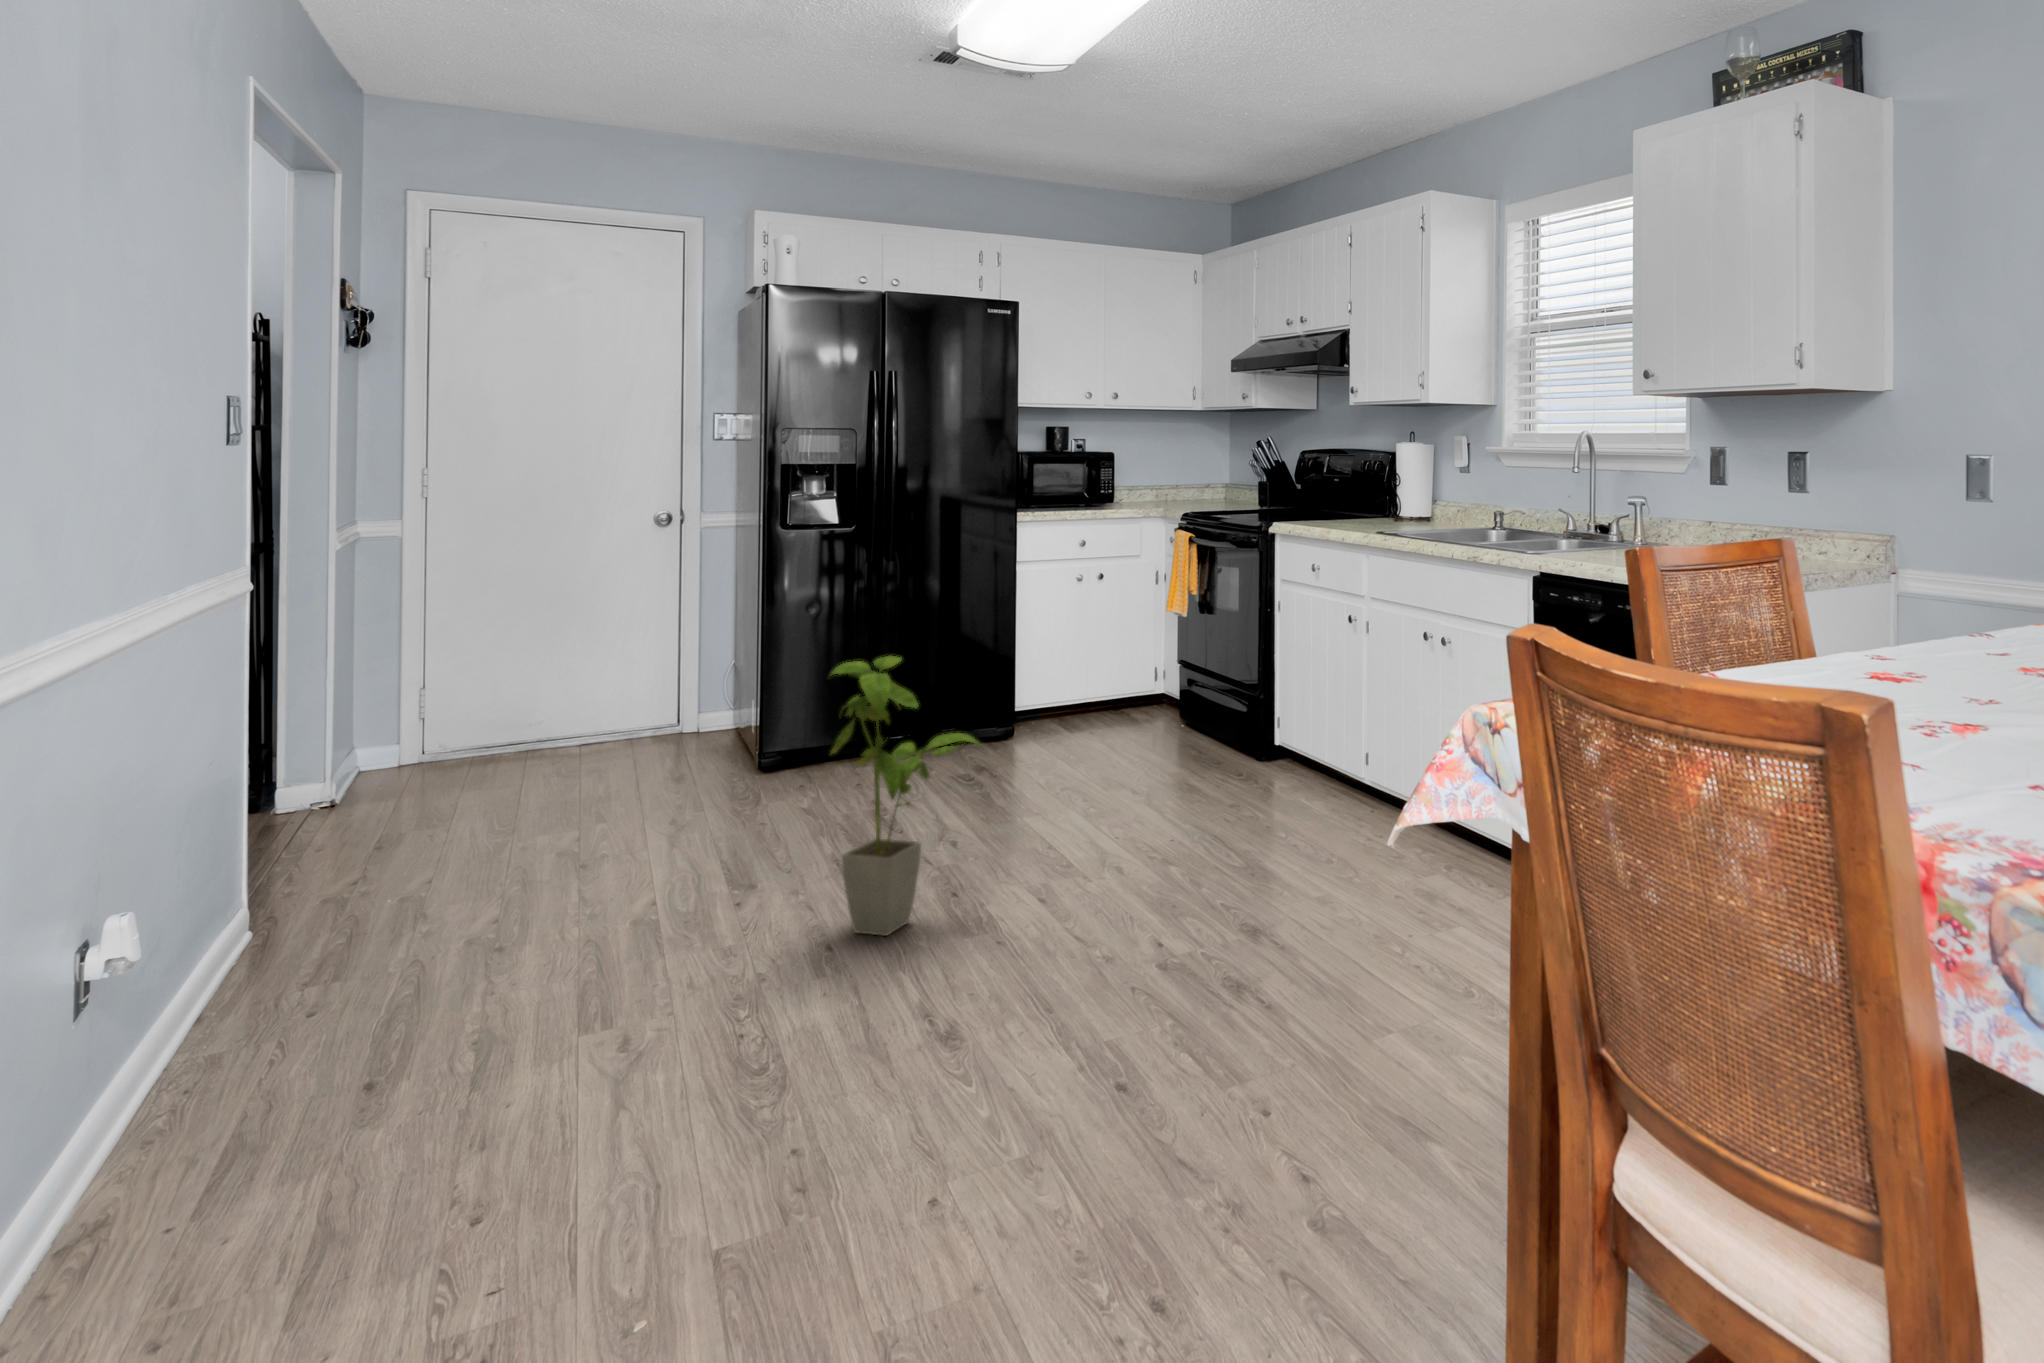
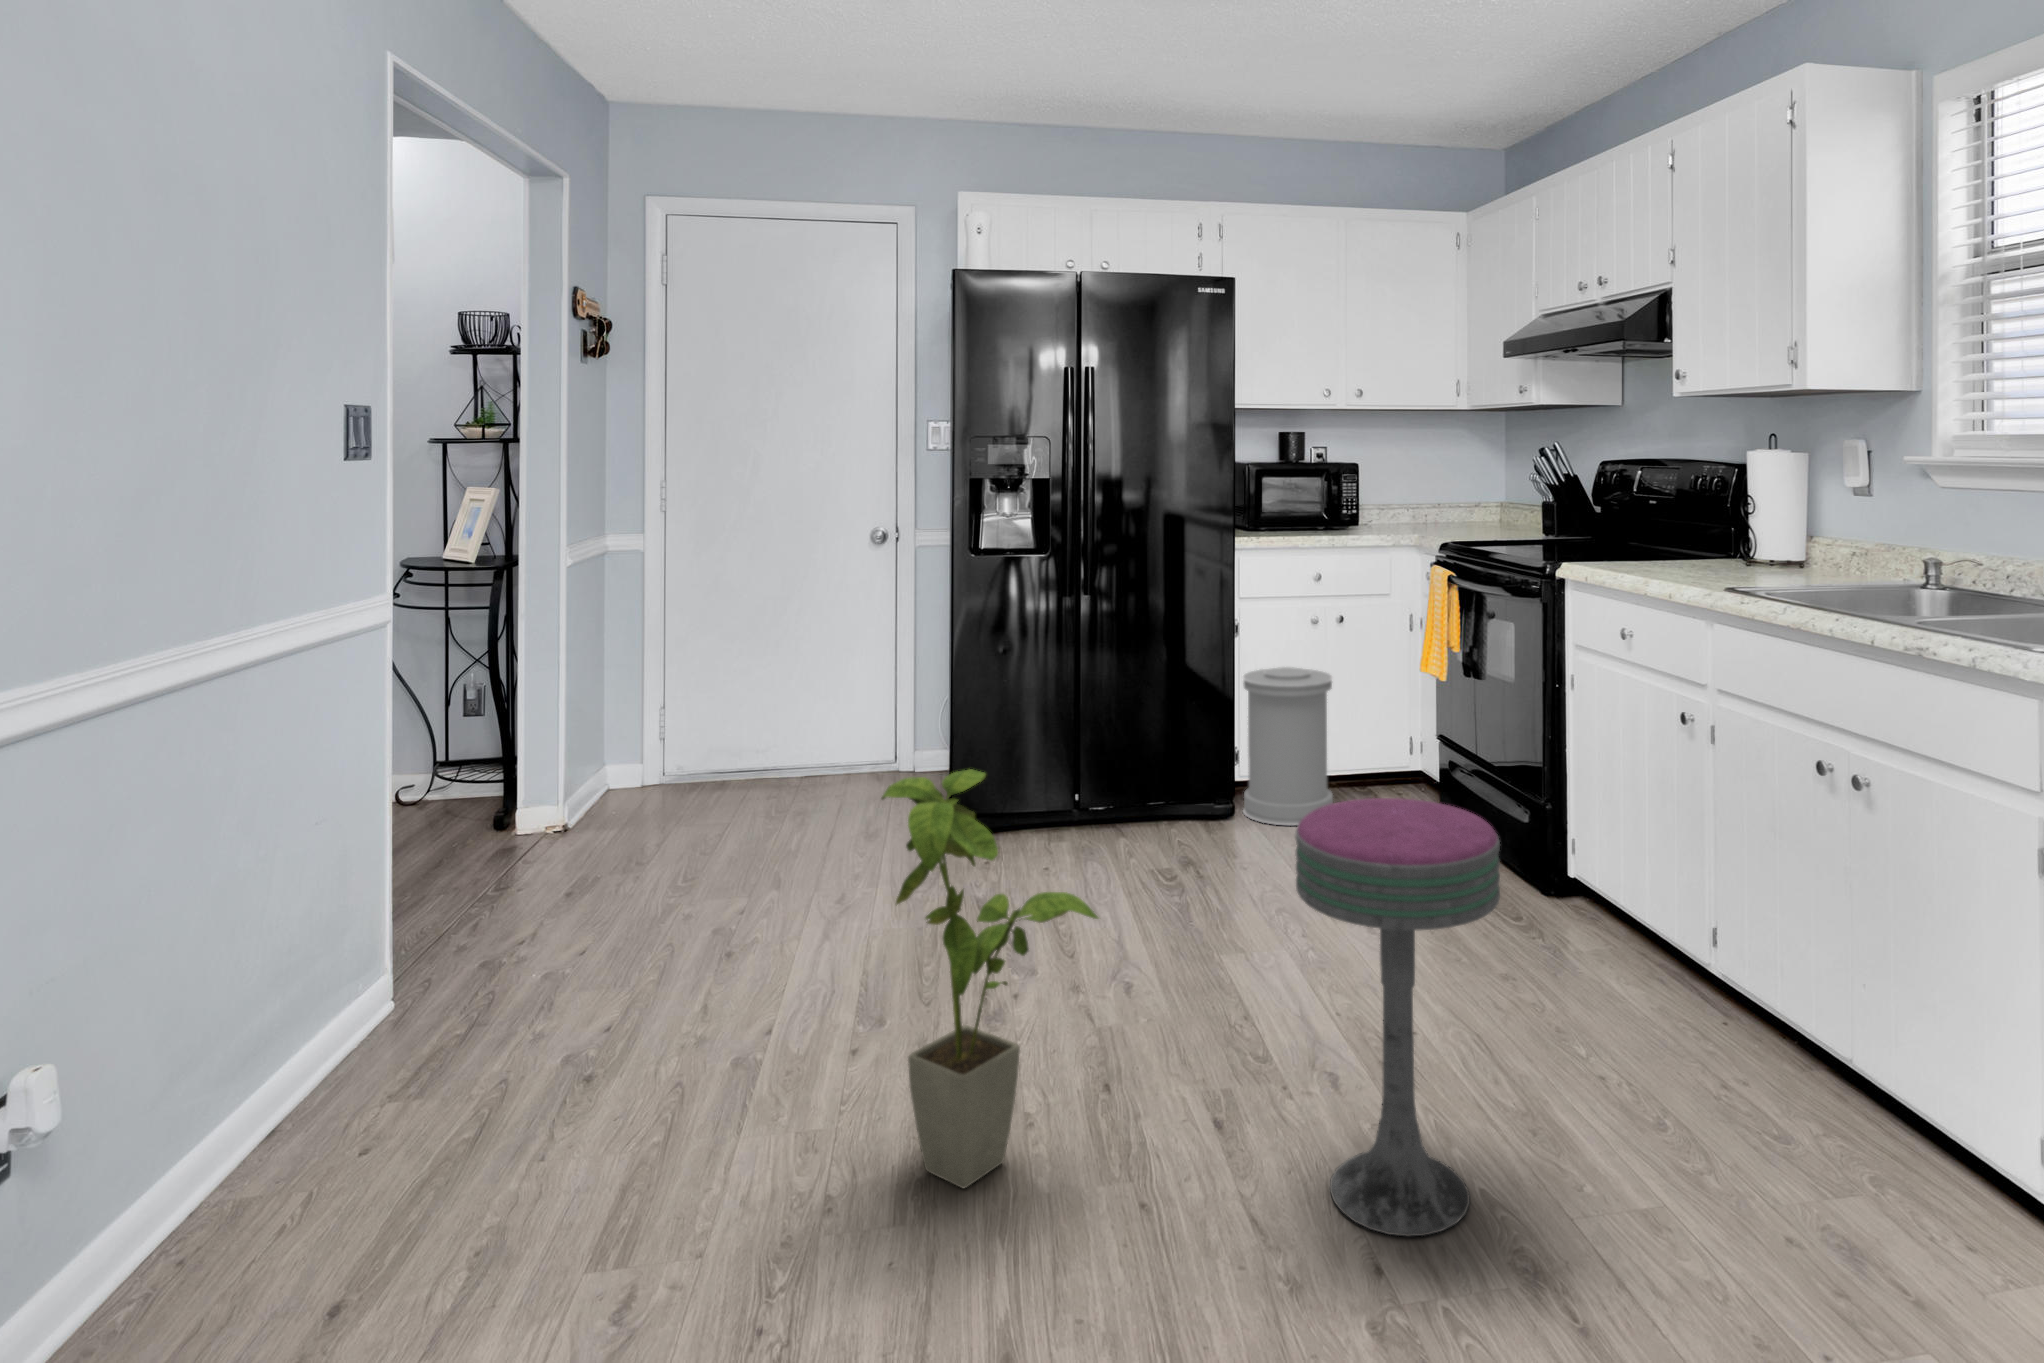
trash can: none [1021,617,1097,739] -> present [1242,667,1333,826]
bar stool: none [1114,662,1240,913] -> present [1295,798,1500,1236]

